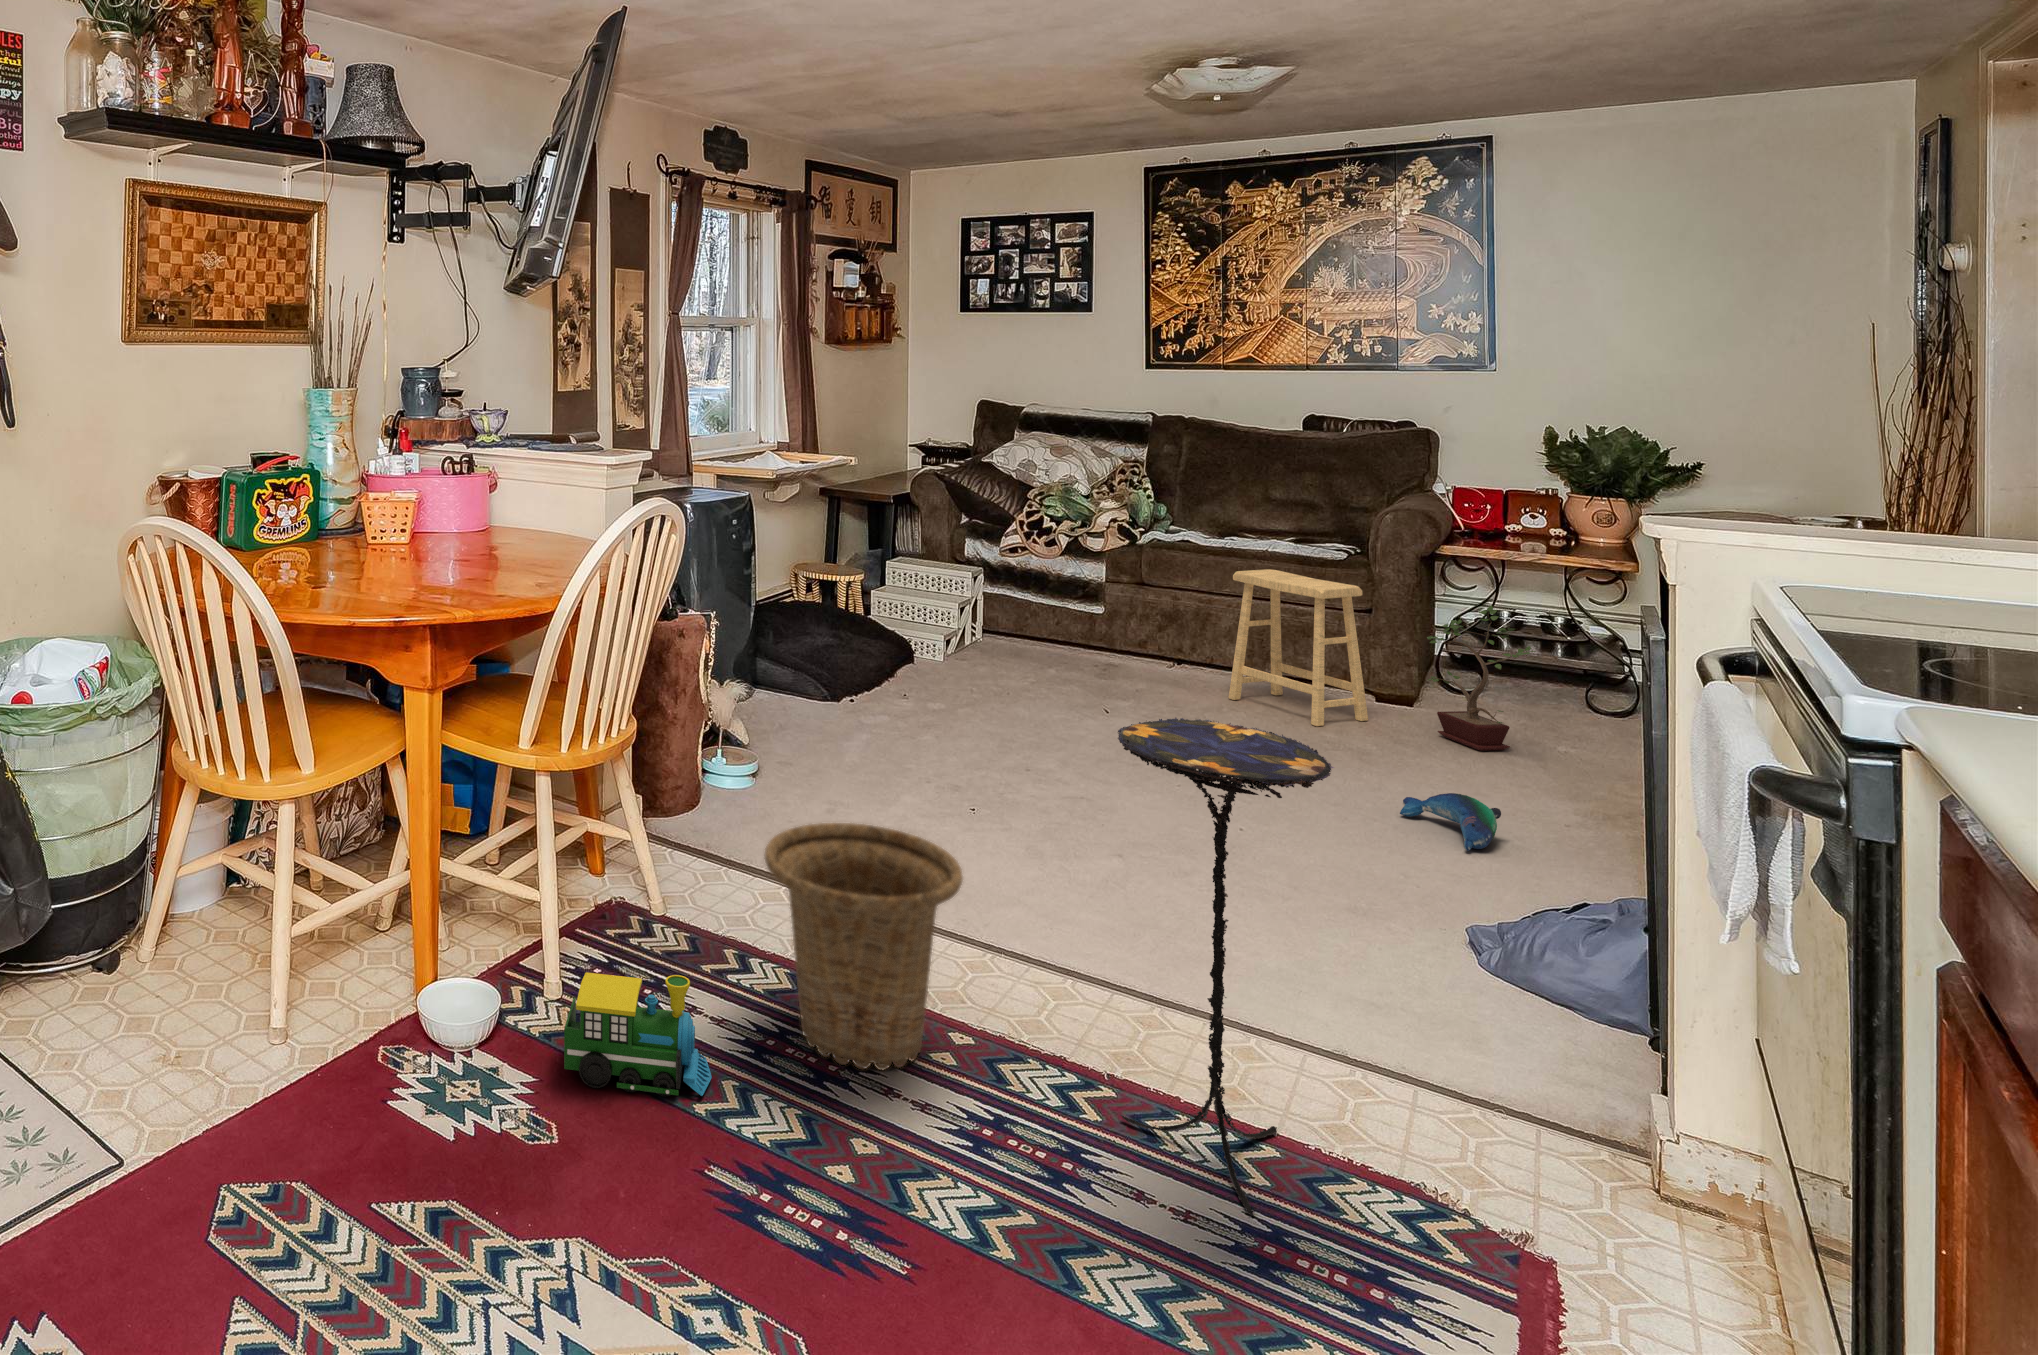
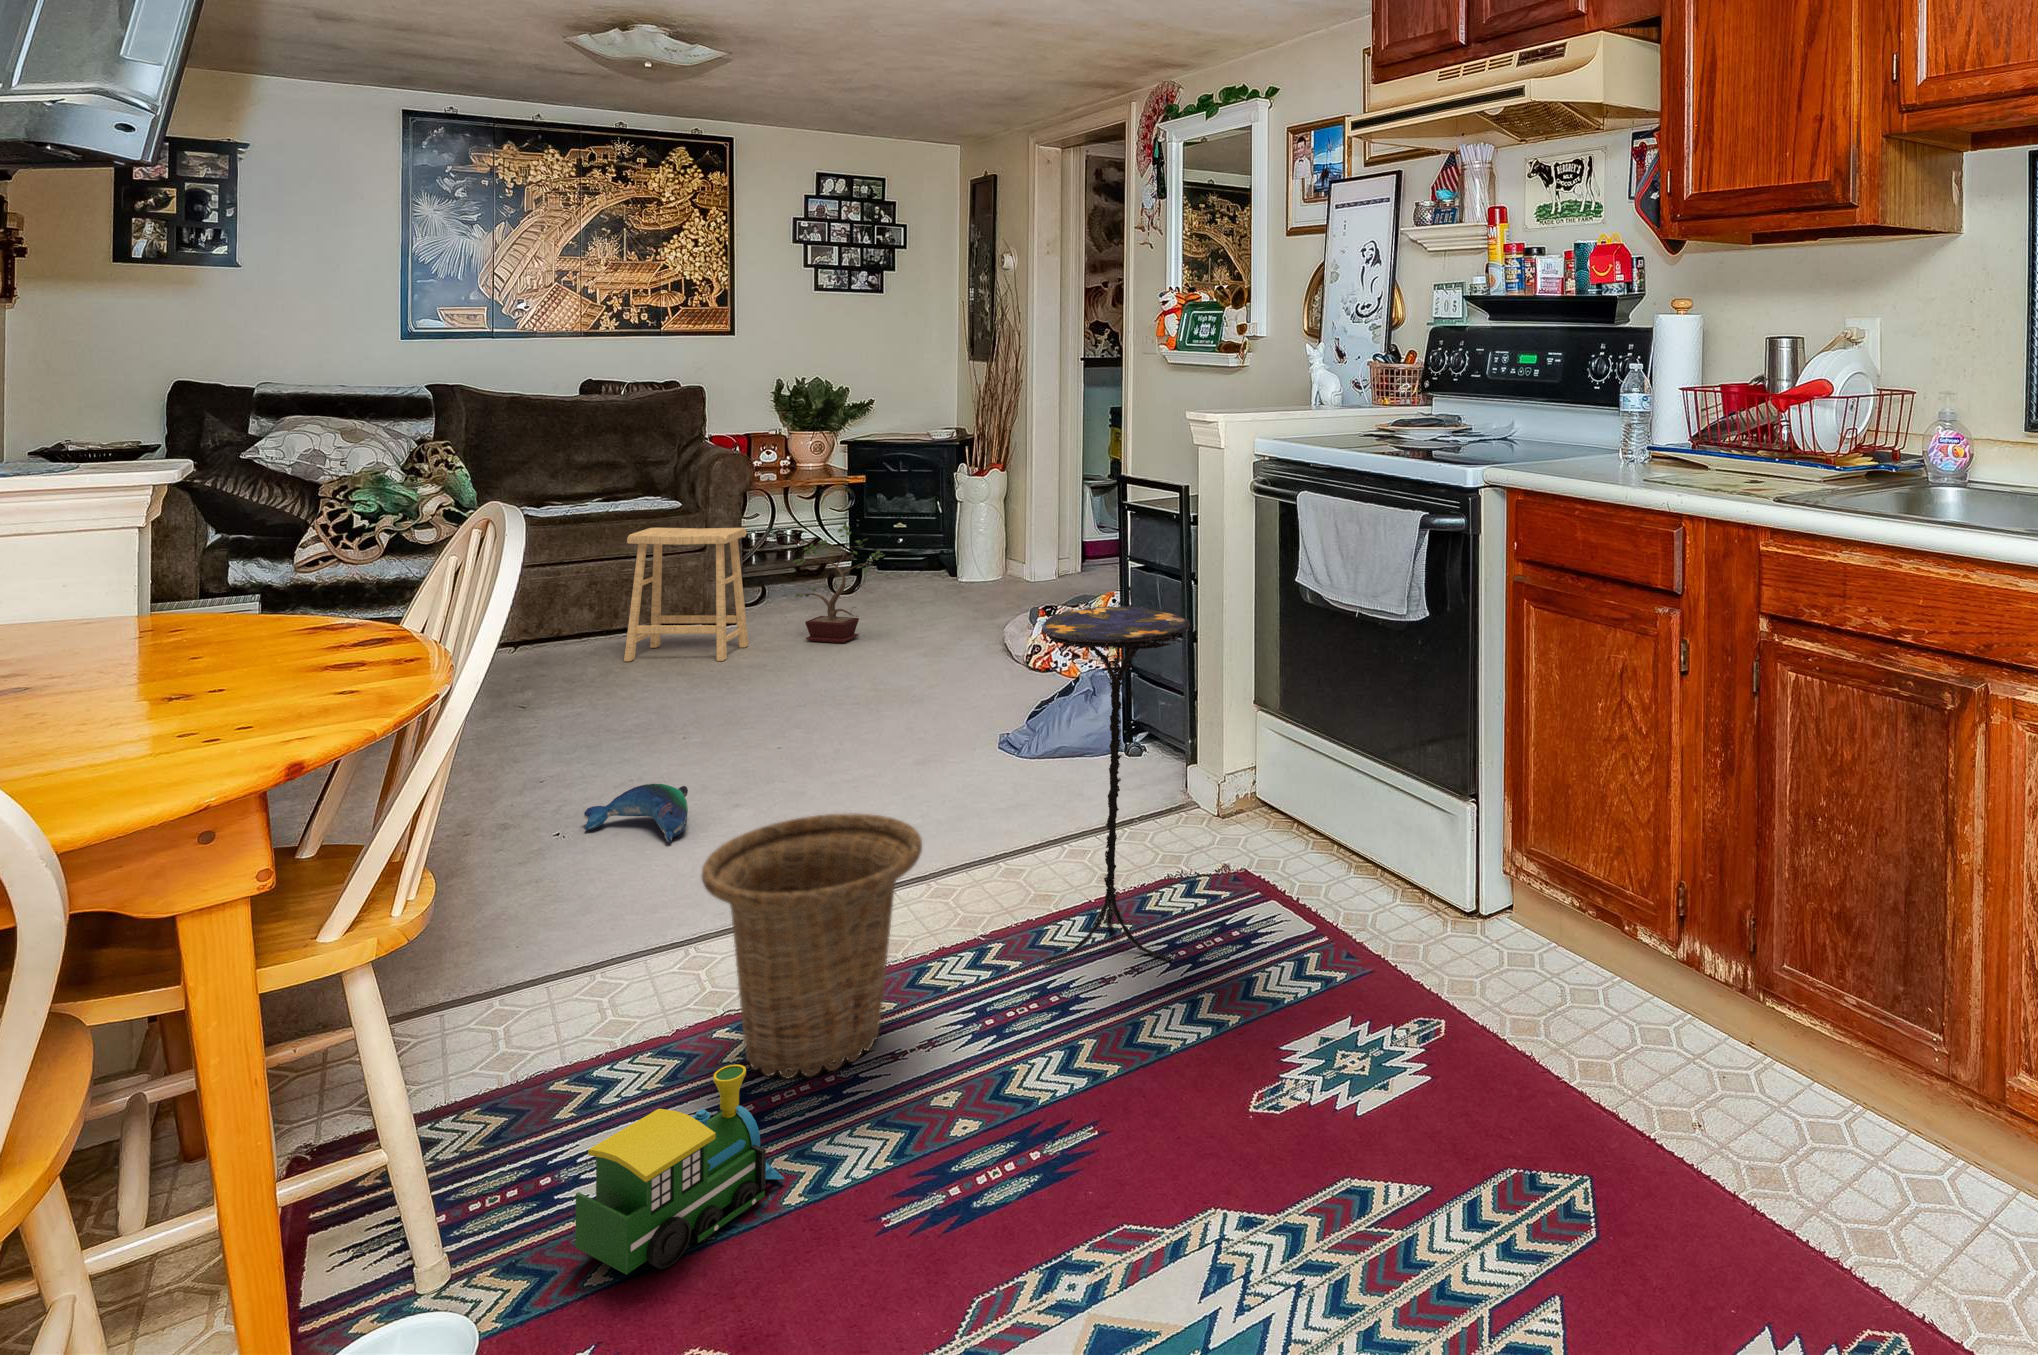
plush toy: present [1400,793,1501,851] -> present [584,784,688,842]

